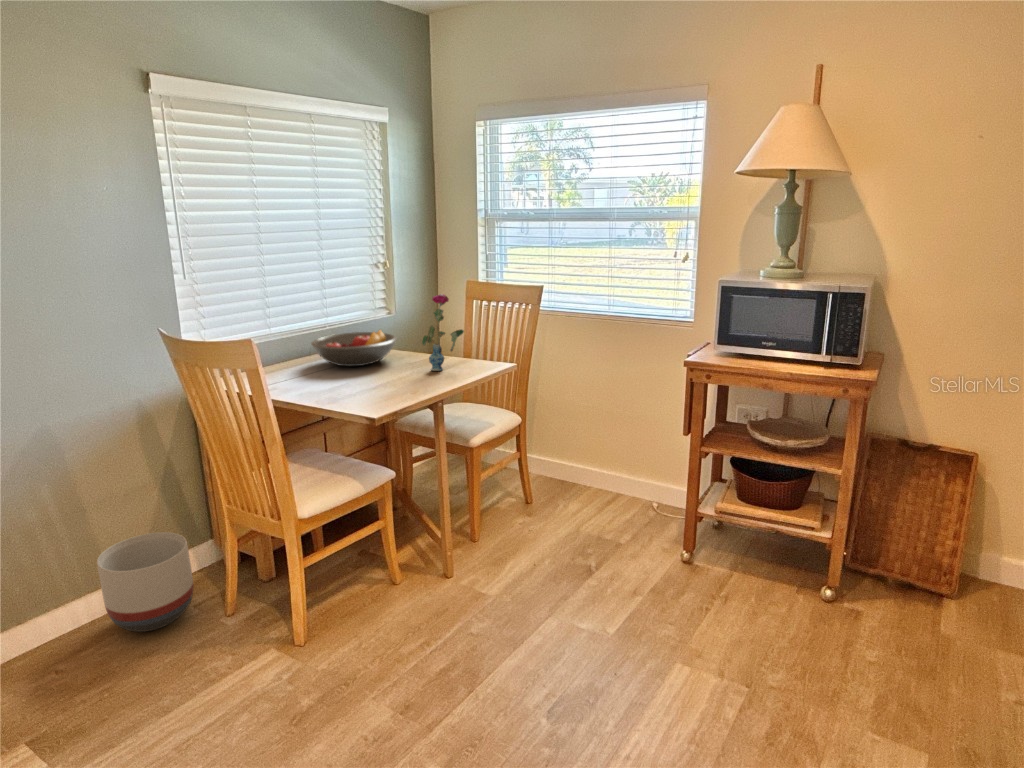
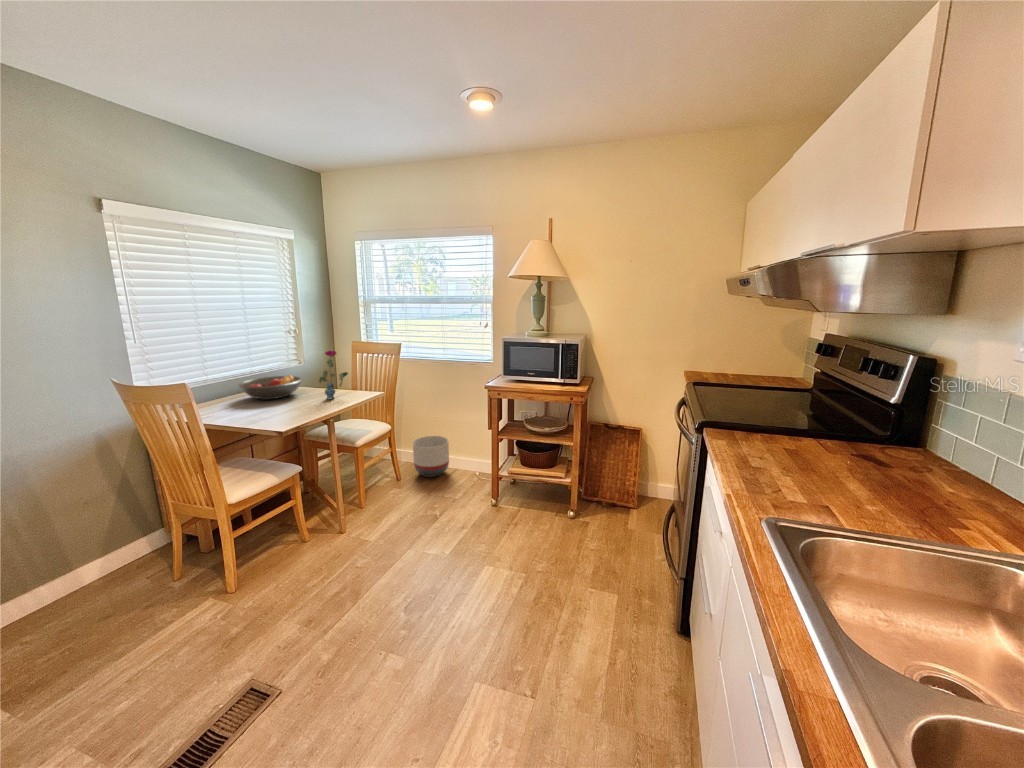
planter: present [97,532,194,632] -> present [413,436,449,477]

